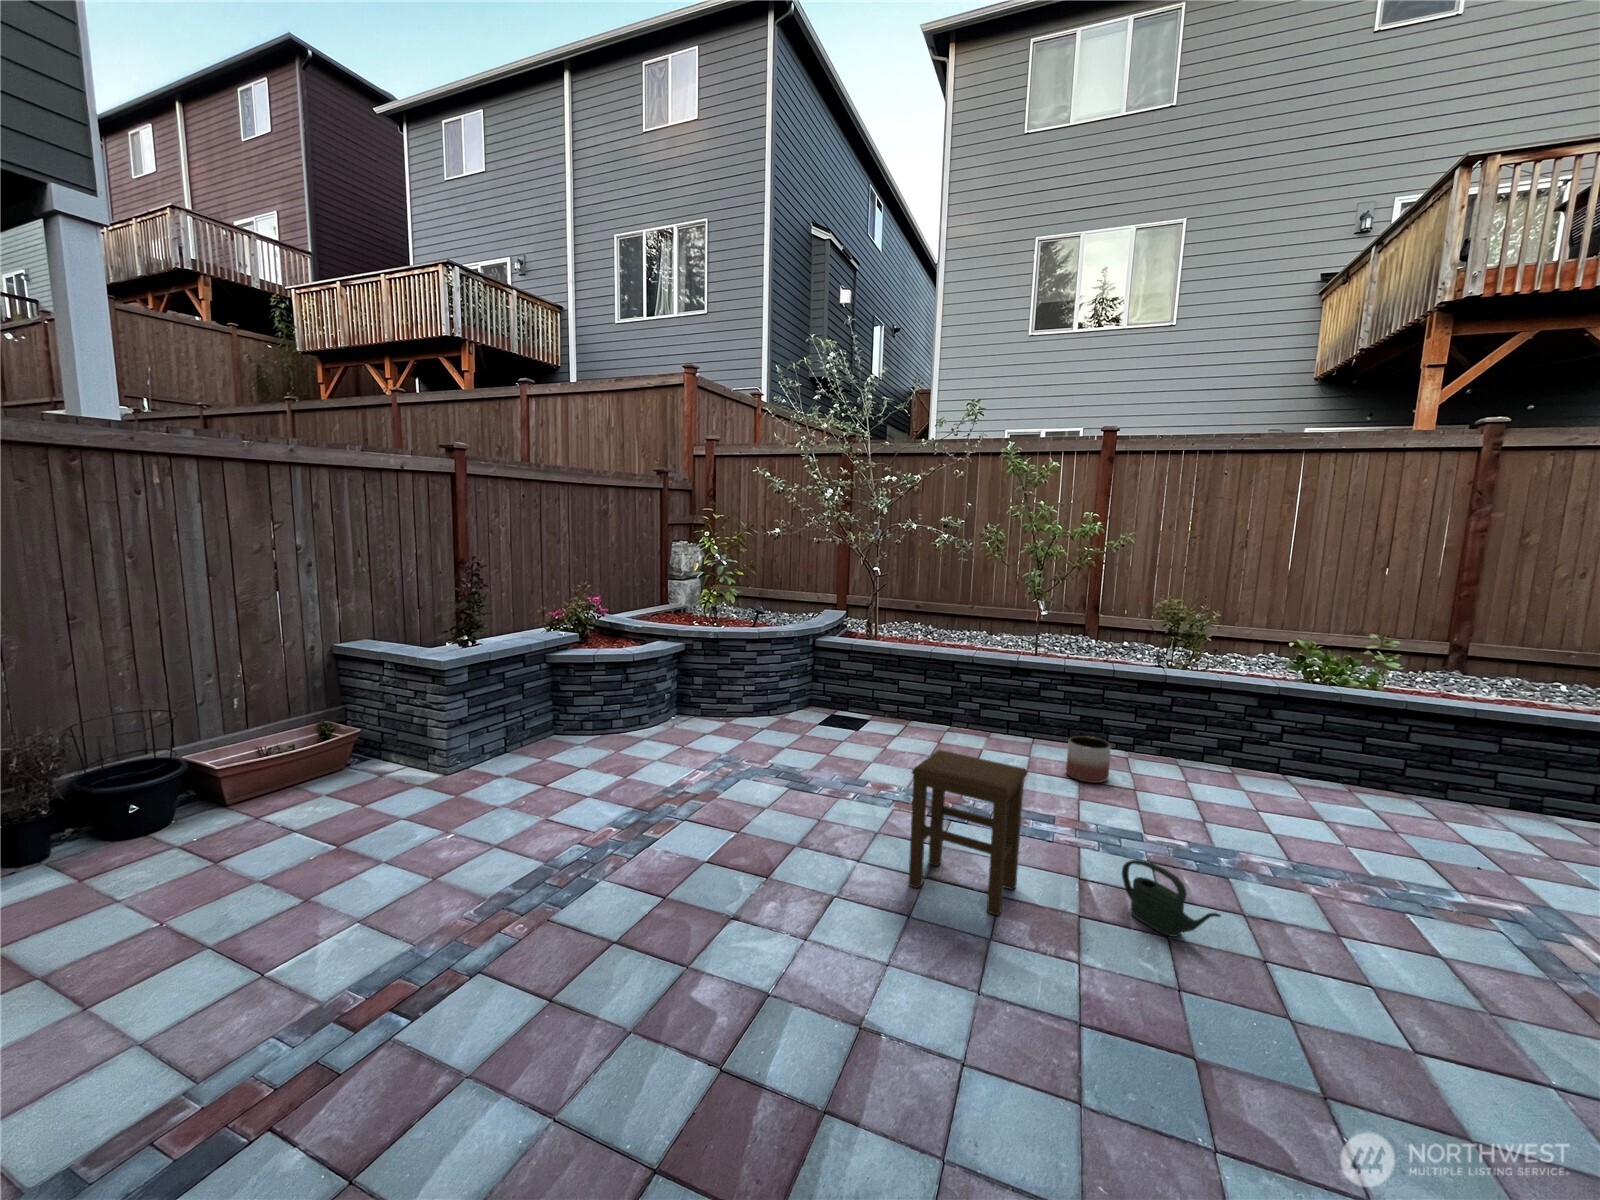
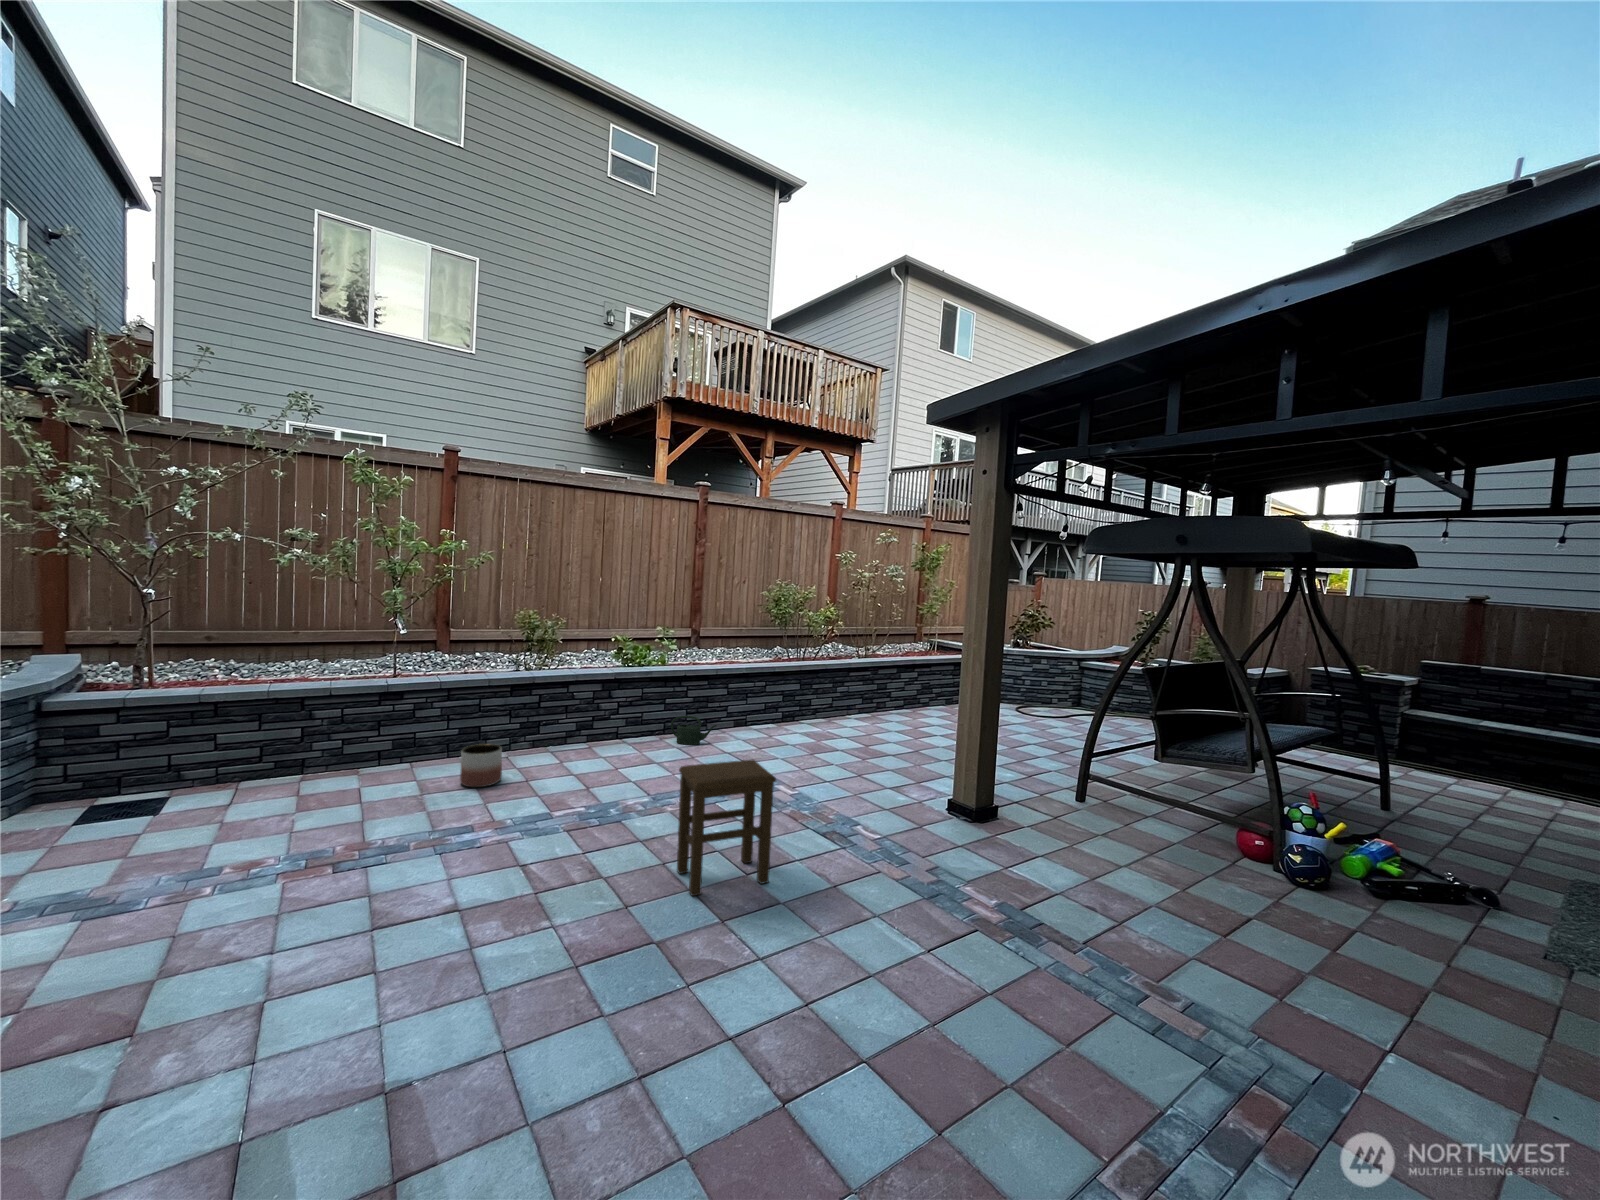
stool: present [908,750,1027,916] -> present [677,759,776,896]
watering can: present [1122,860,1221,937] -> present [671,716,717,745]

